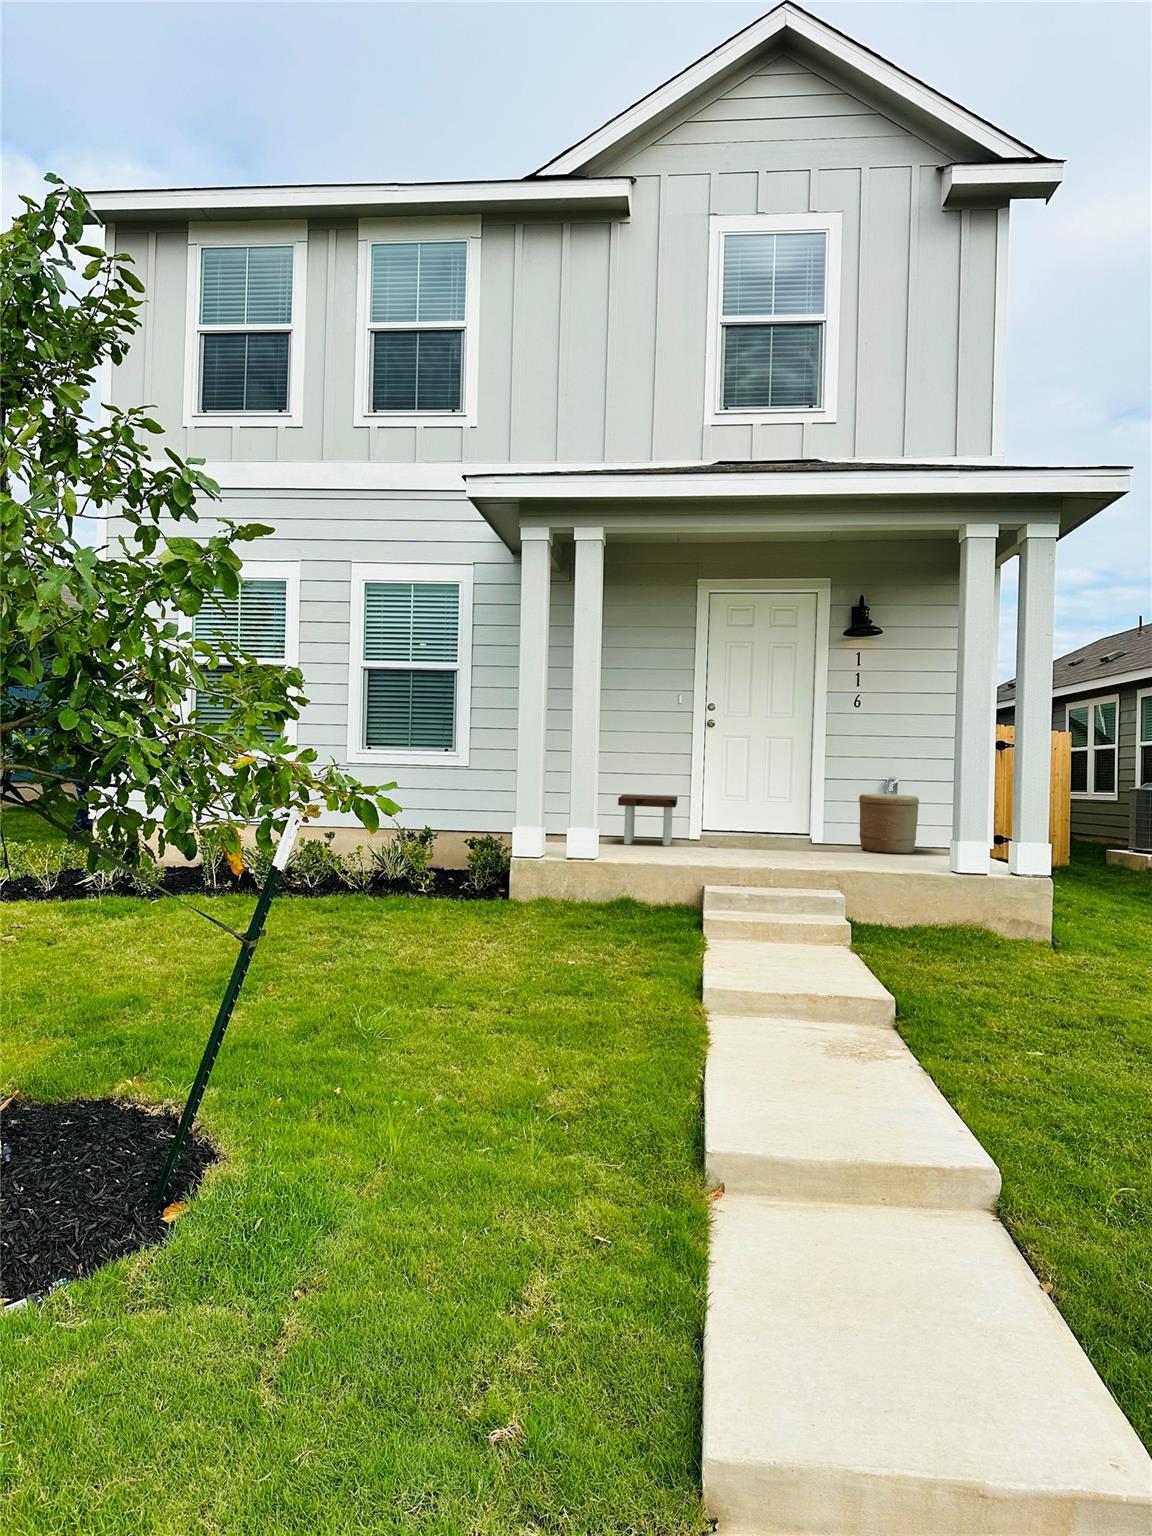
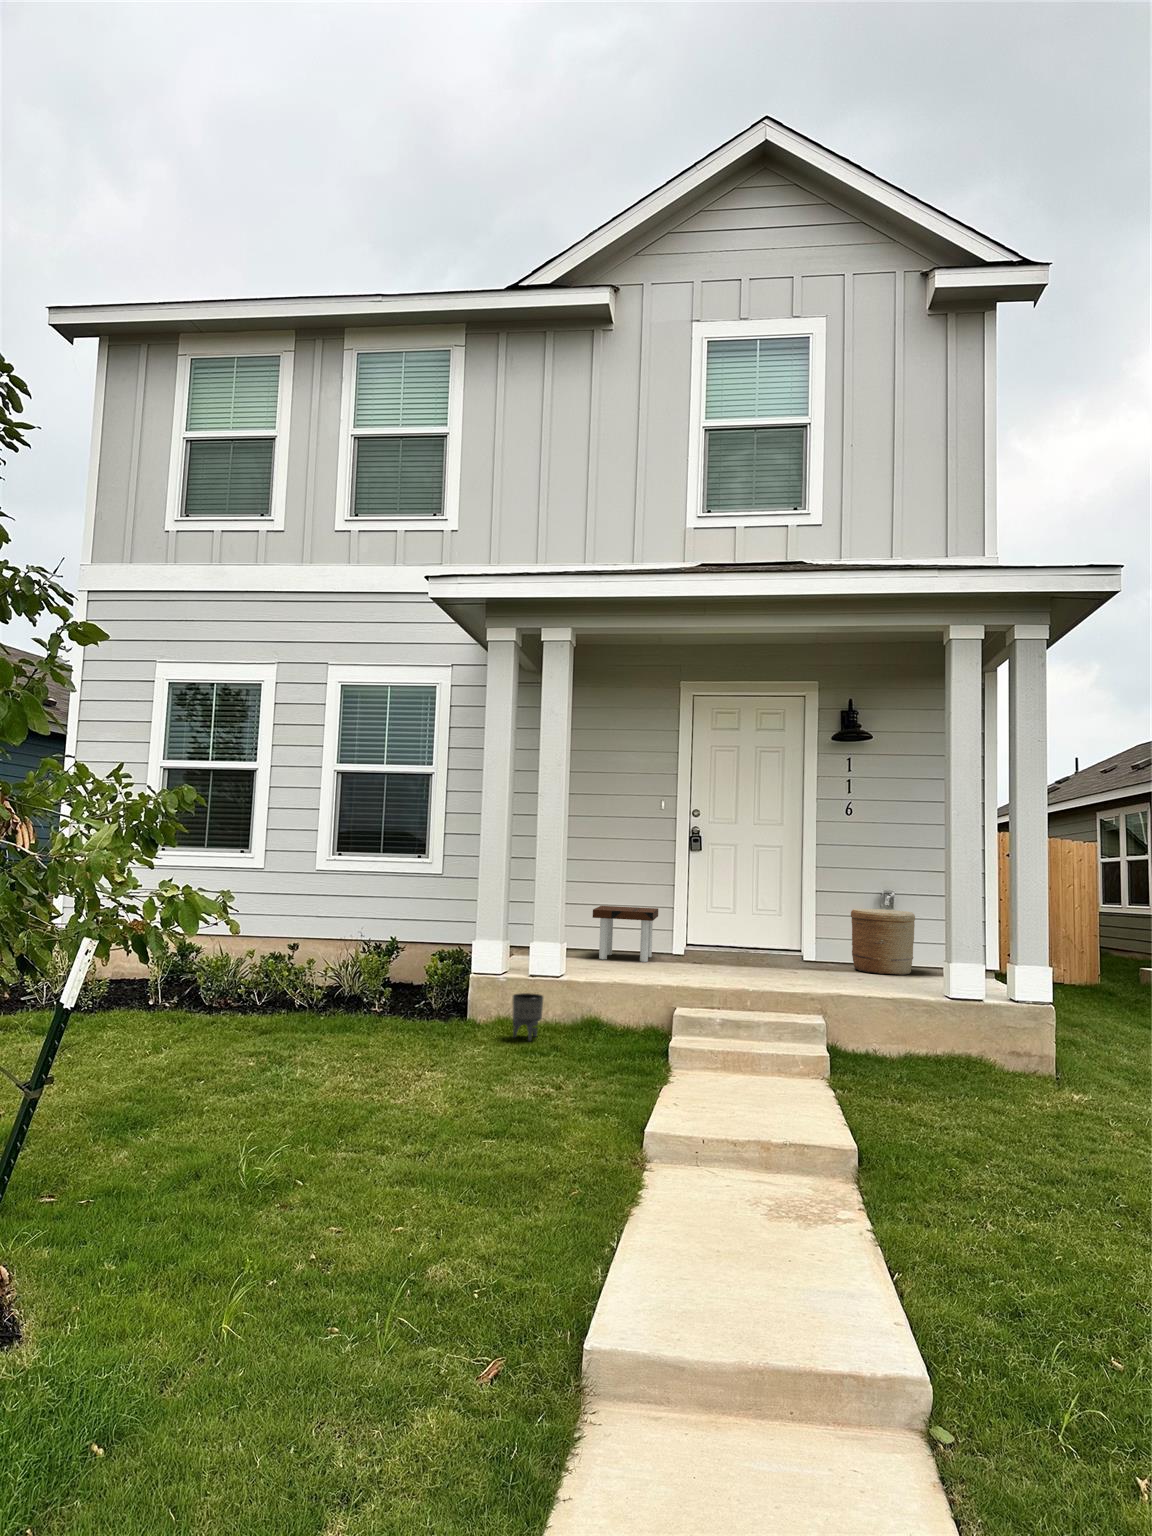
planter: none [556,875,584,918] -> present [513,993,544,1041]

